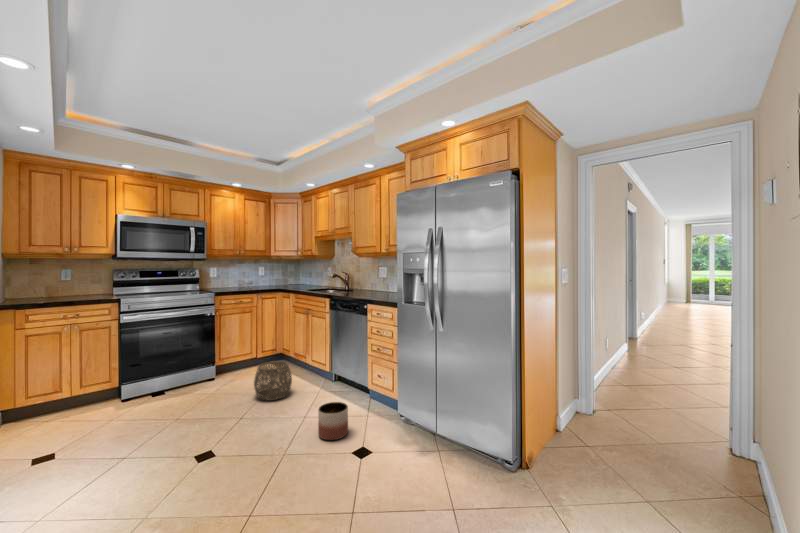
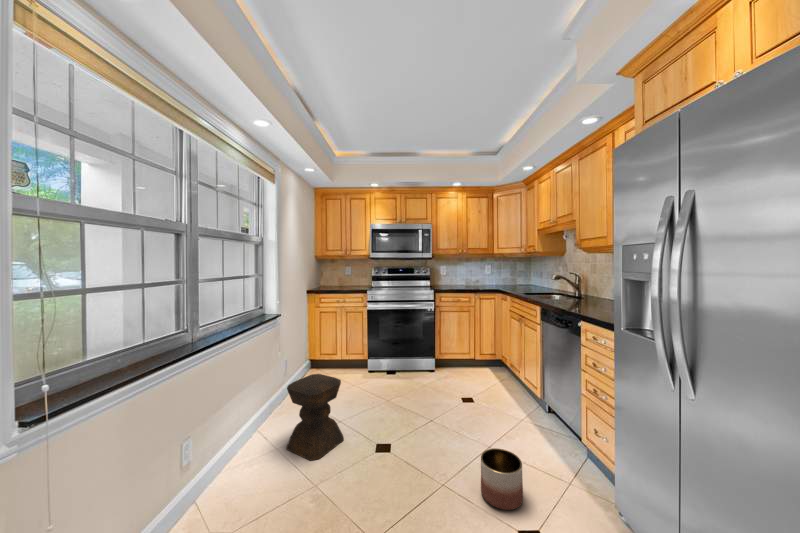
woven basket: present [254,361,292,401] -> none [449,368,489,413]
stool: none [75,394,159,498] -> present [286,374,344,460]

